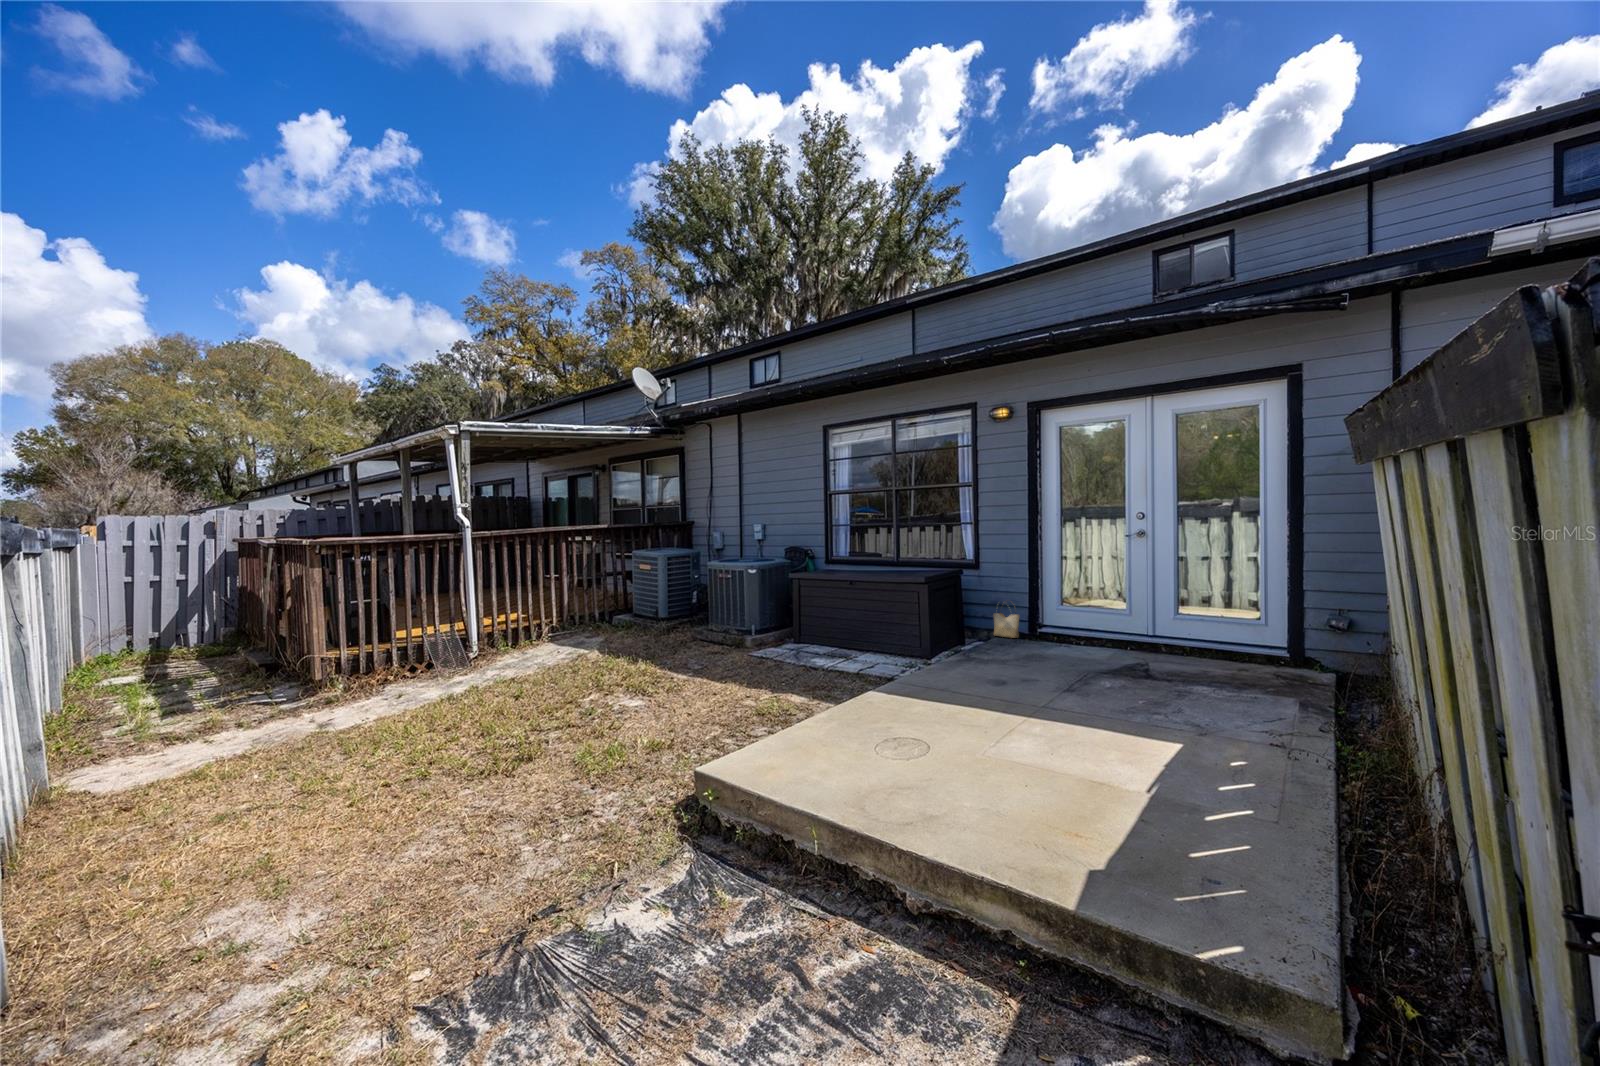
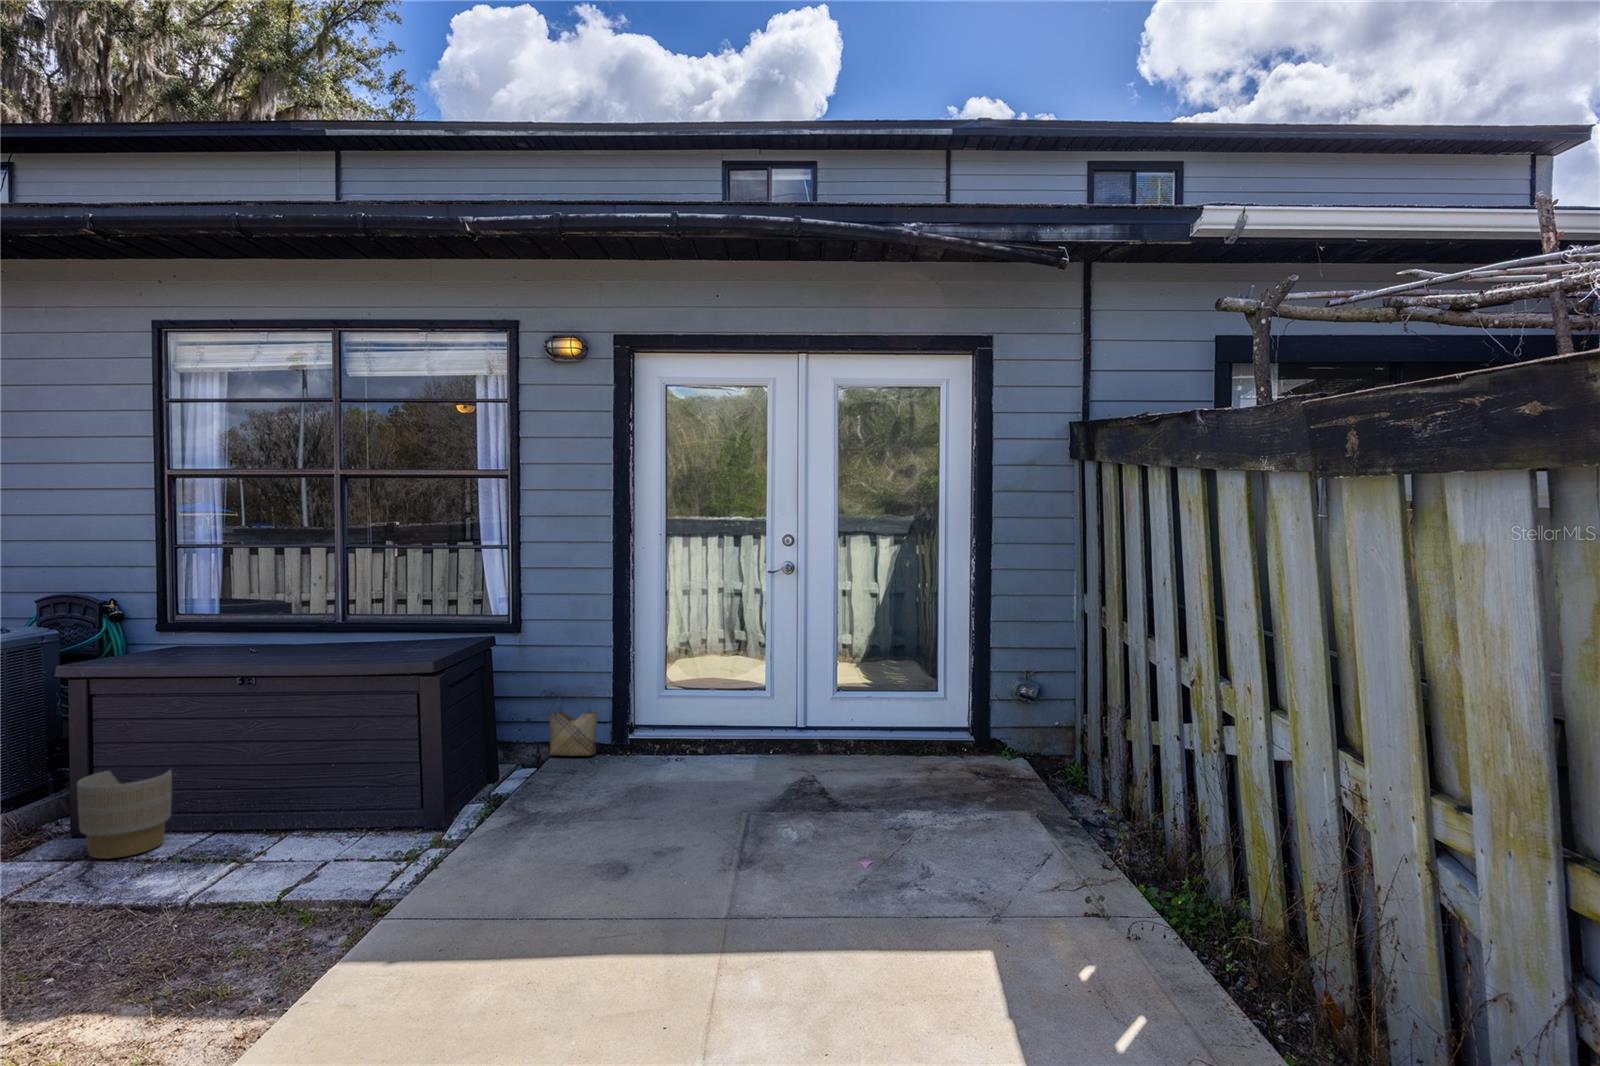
planter: none [795,618,827,653] -> present [77,770,172,859]

